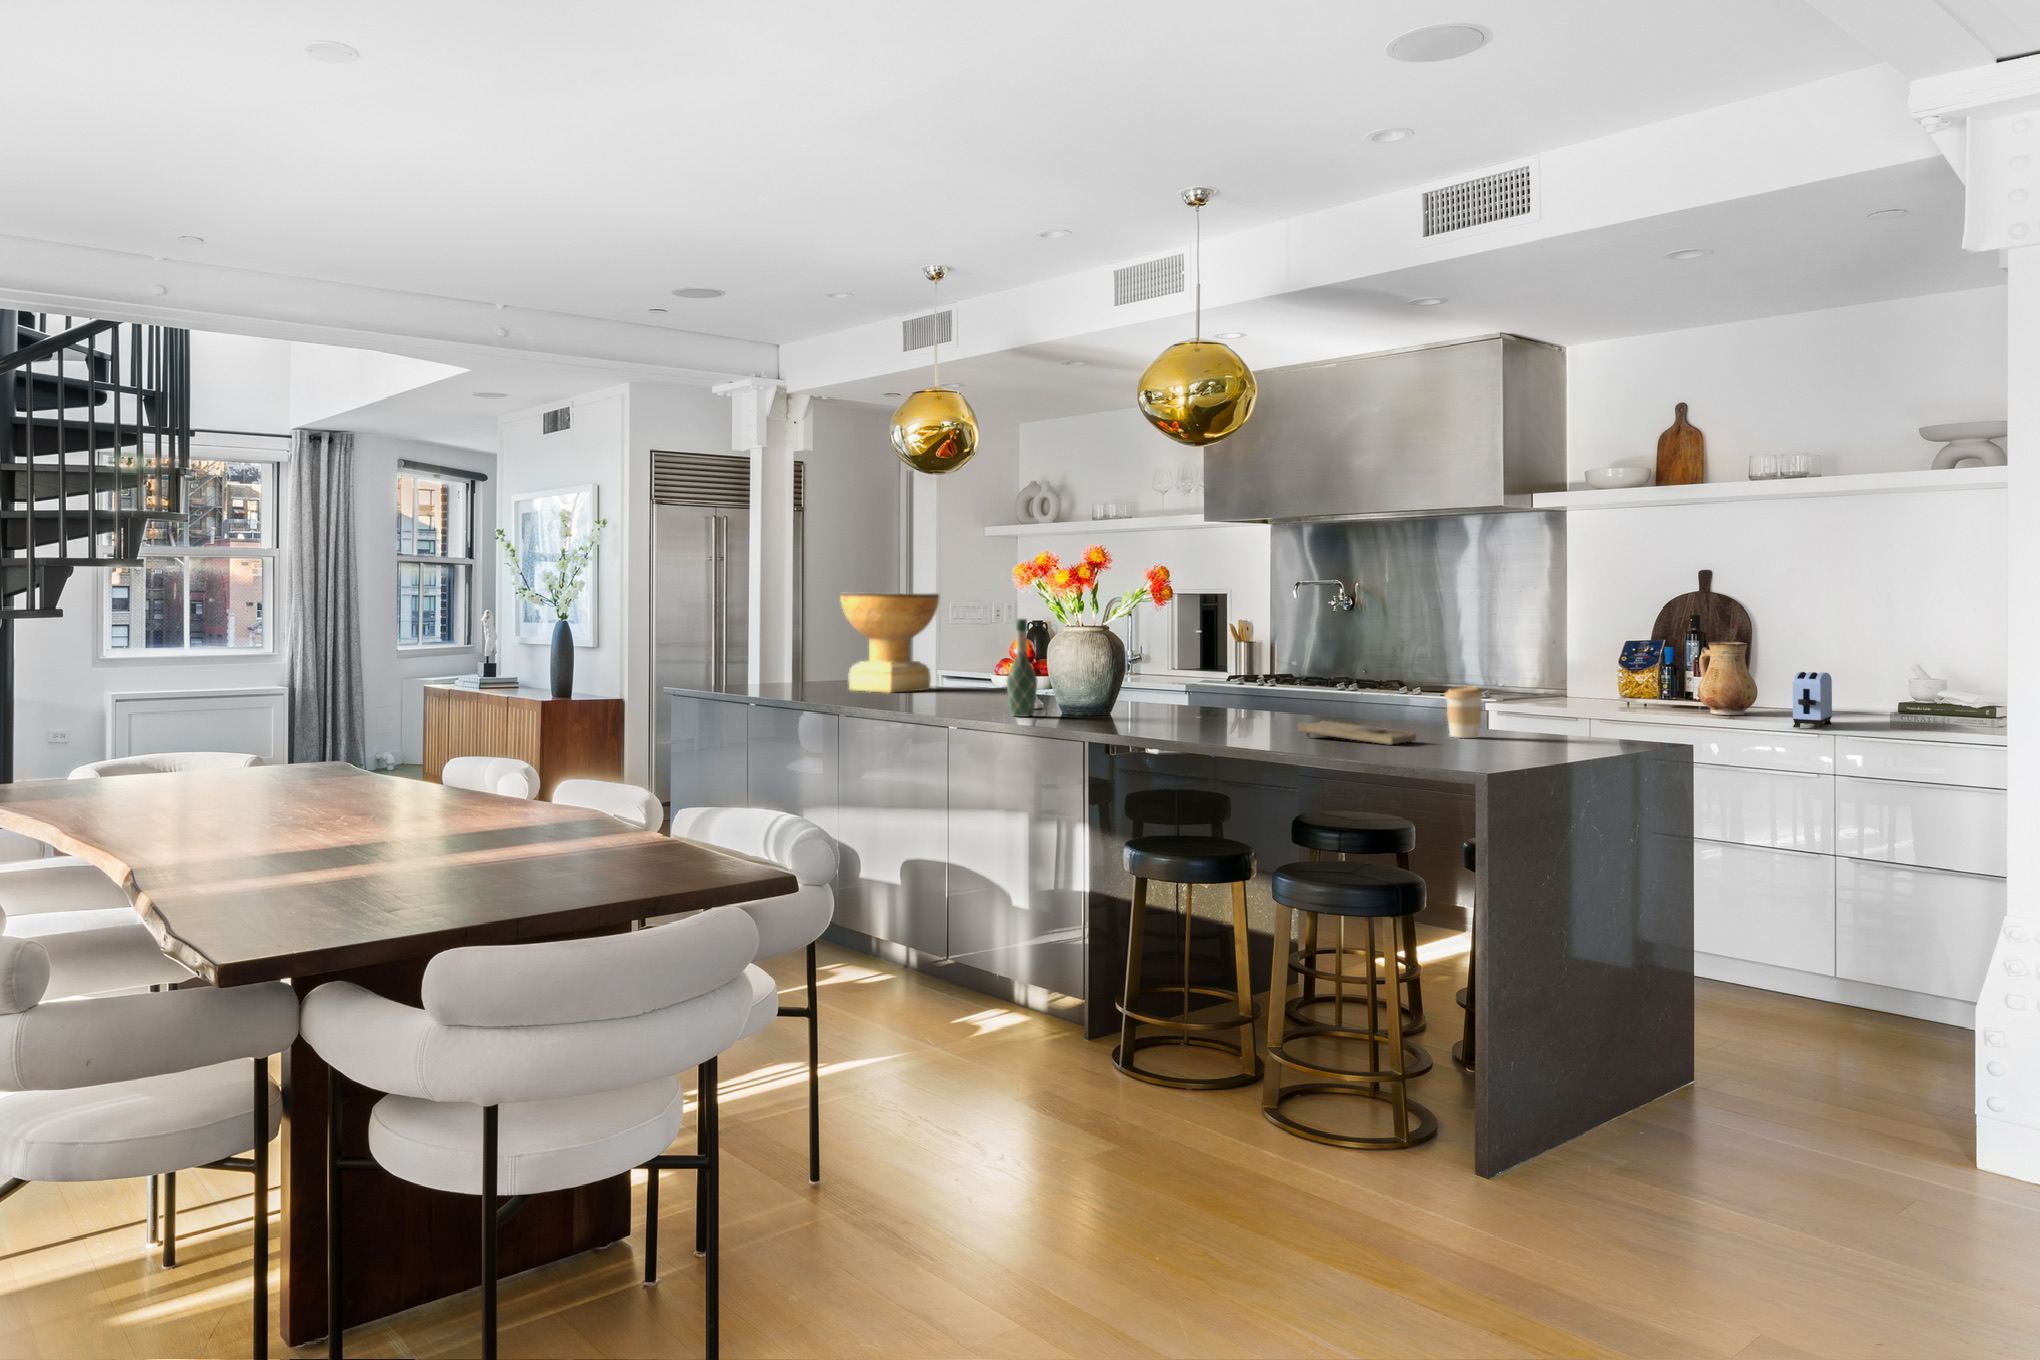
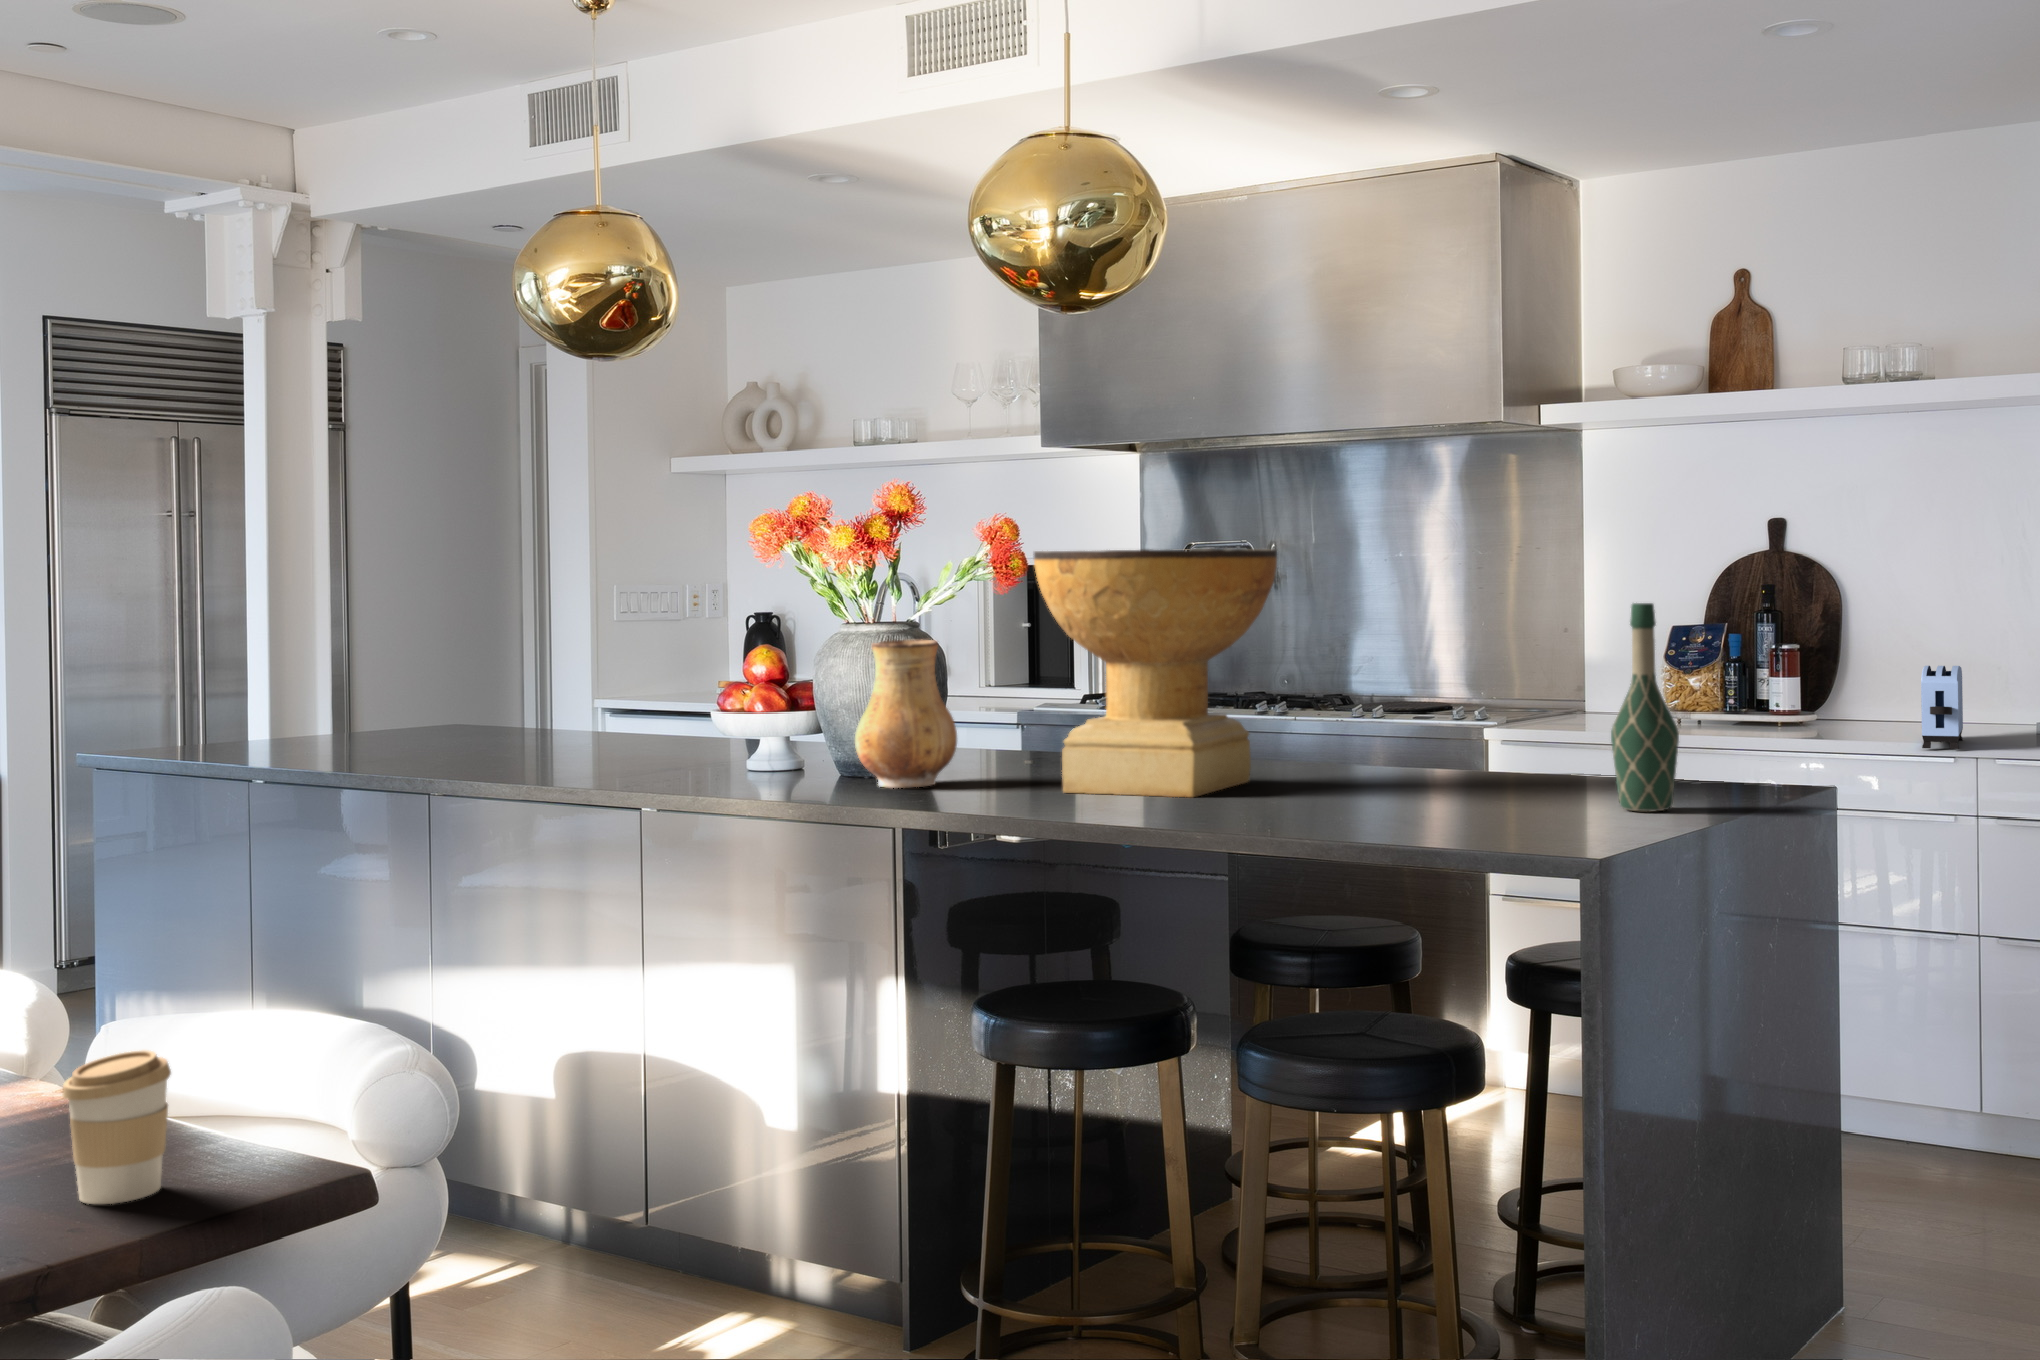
decorative bowl: present [840,593,940,693] -> present [1033,549,1277,797]
wine bottle: present [1006,619,1037,717] -> present [1611,603,1679,812]
ceramic pitcher: present [1698,642,1758,715] -> present [855,639,957,788]
coffee cup: present [1445,686,1483,738] -> present [63,1050,171,1204]
tray: present [1298,721,1416,745] -> none [1274,781,1470,821]

